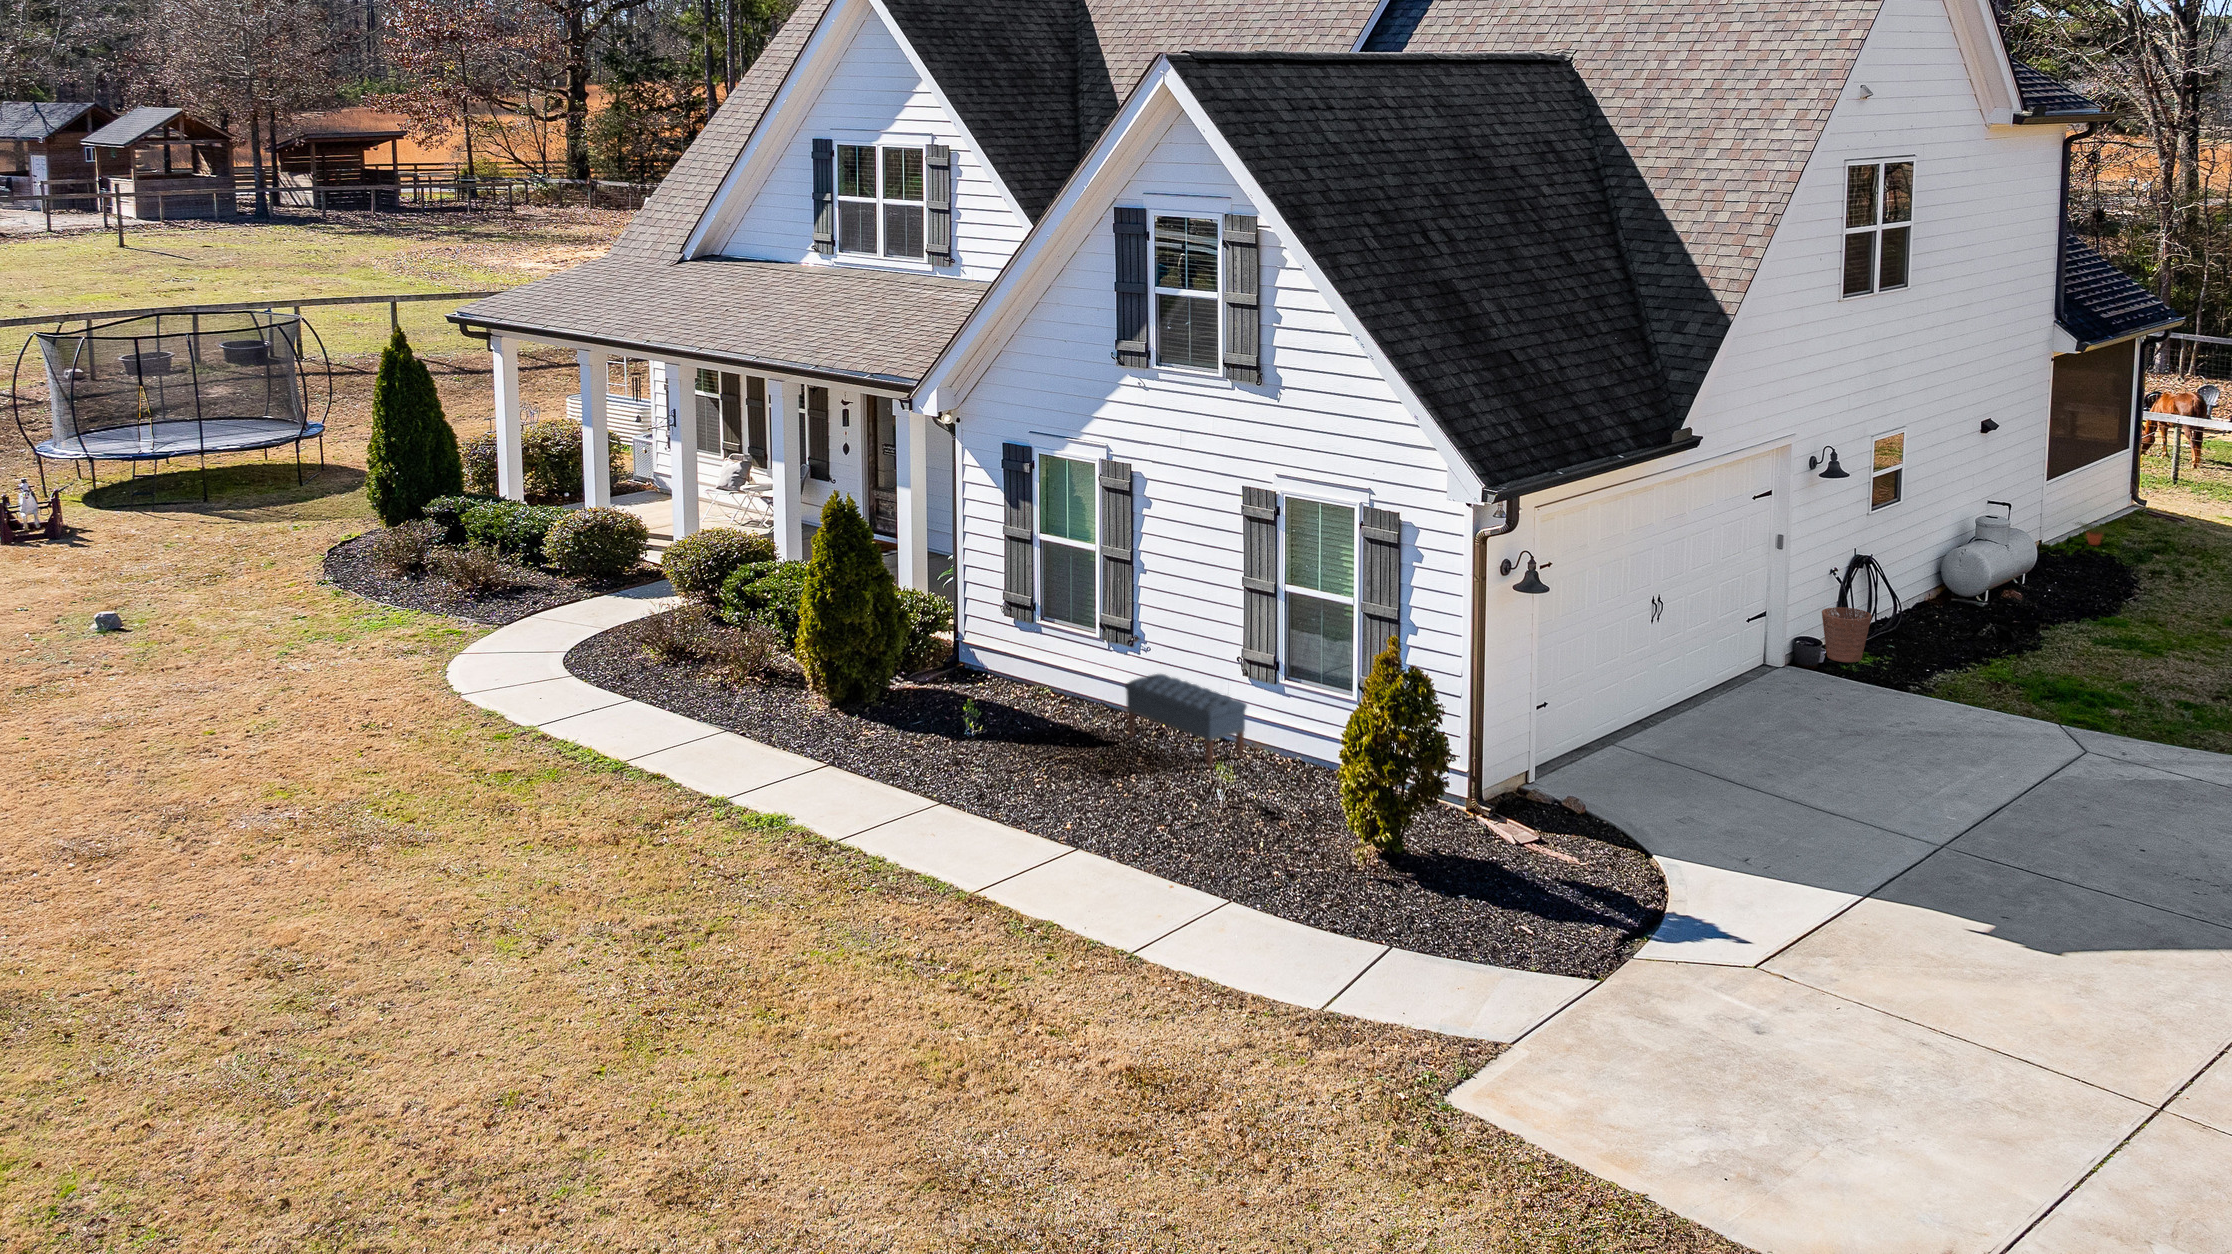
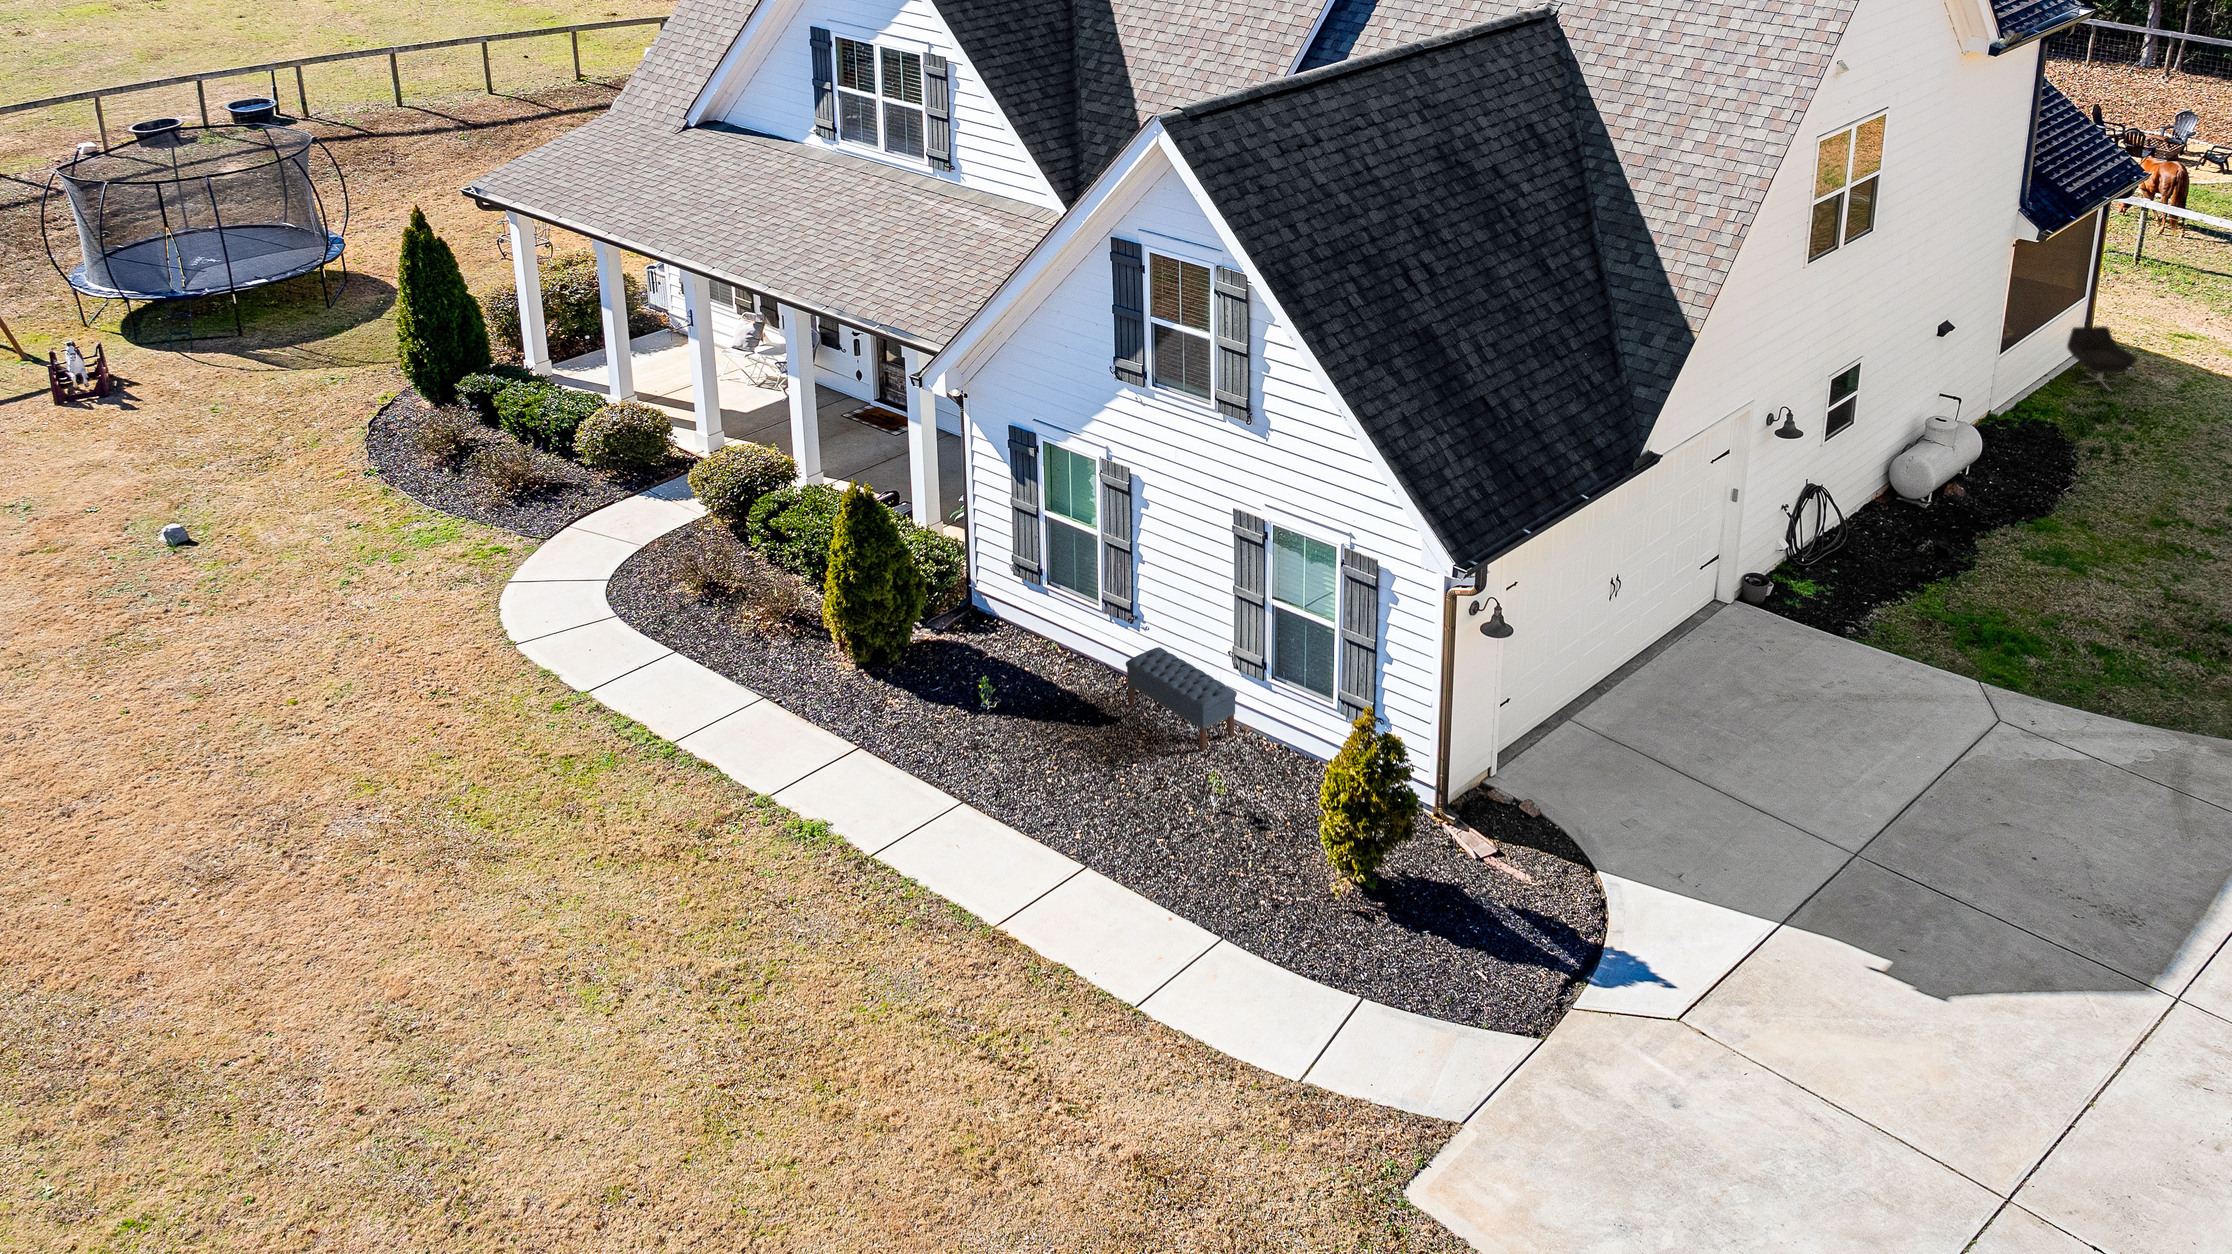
lounge chair: none [2119,470,2195,532] -> present [2067,326,2137,389]
potted plant: present [2074,522,2112,545] -> none [2016,388,2058,413]
basket: present [1822,607,1872,662] -> none [1769,539,1815,594]

